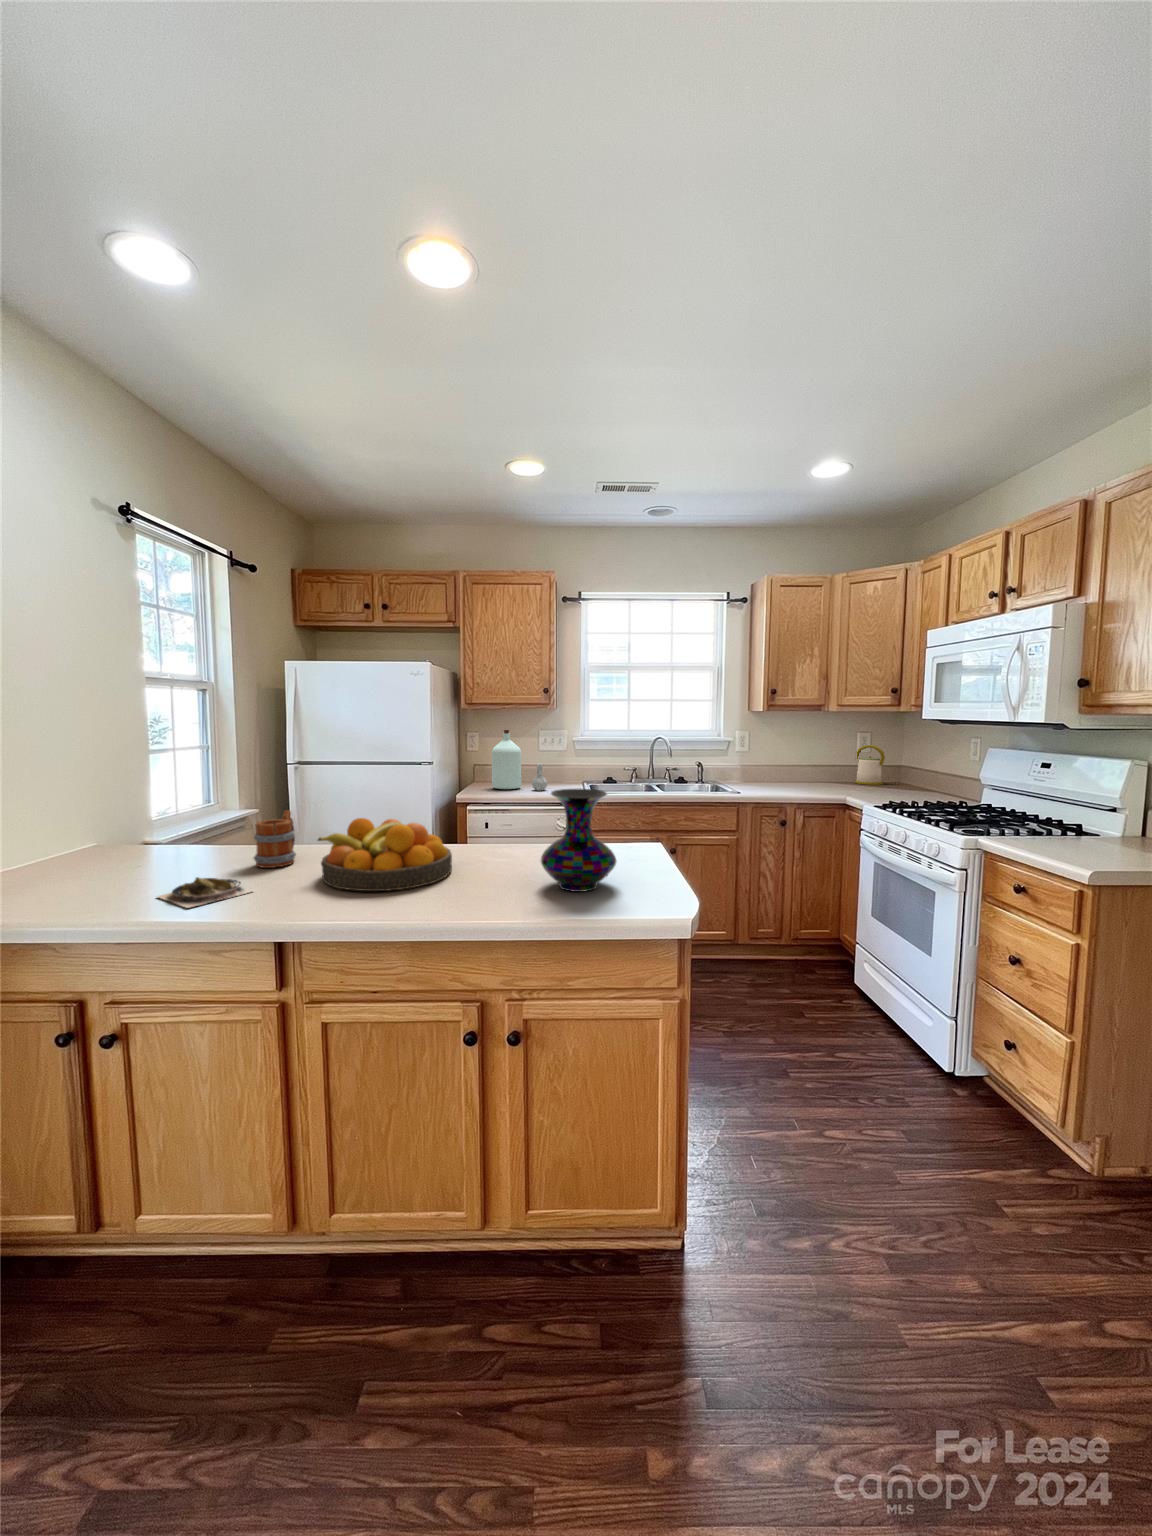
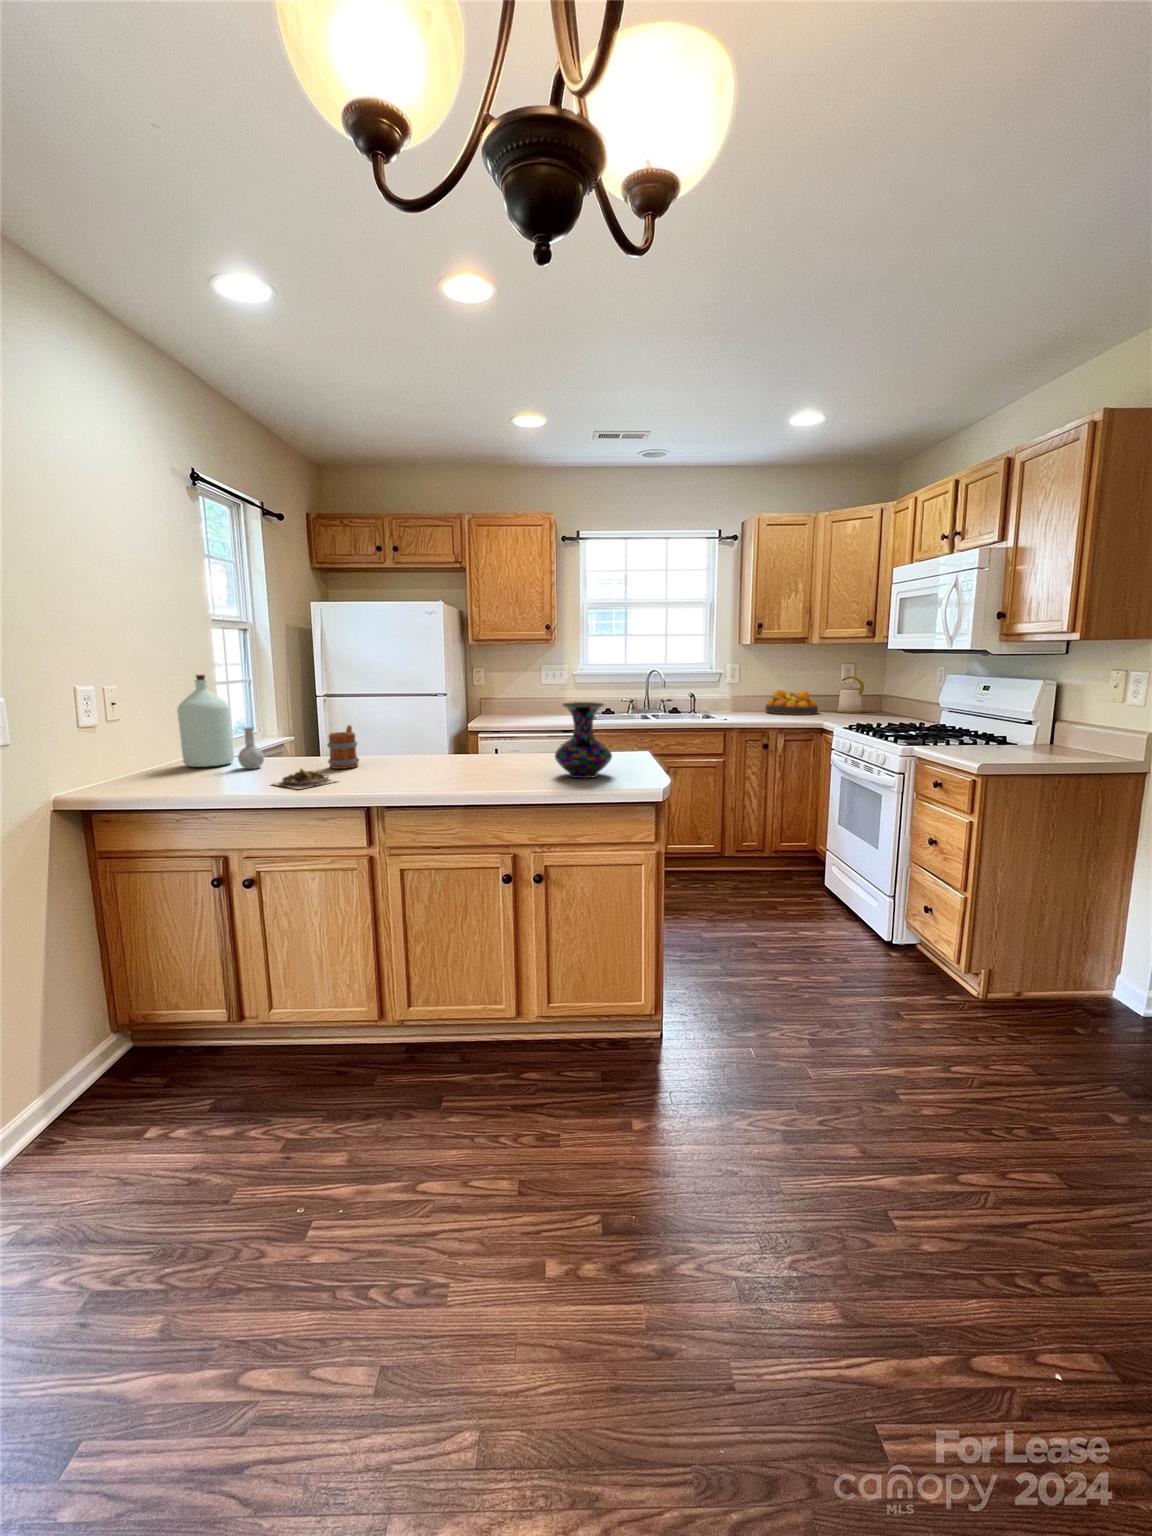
bottle: present [492,730,547,791] -> present [177,675,264,769]
fruit bowl: present [318,818,452,891] -> present [765,690,818,715]

